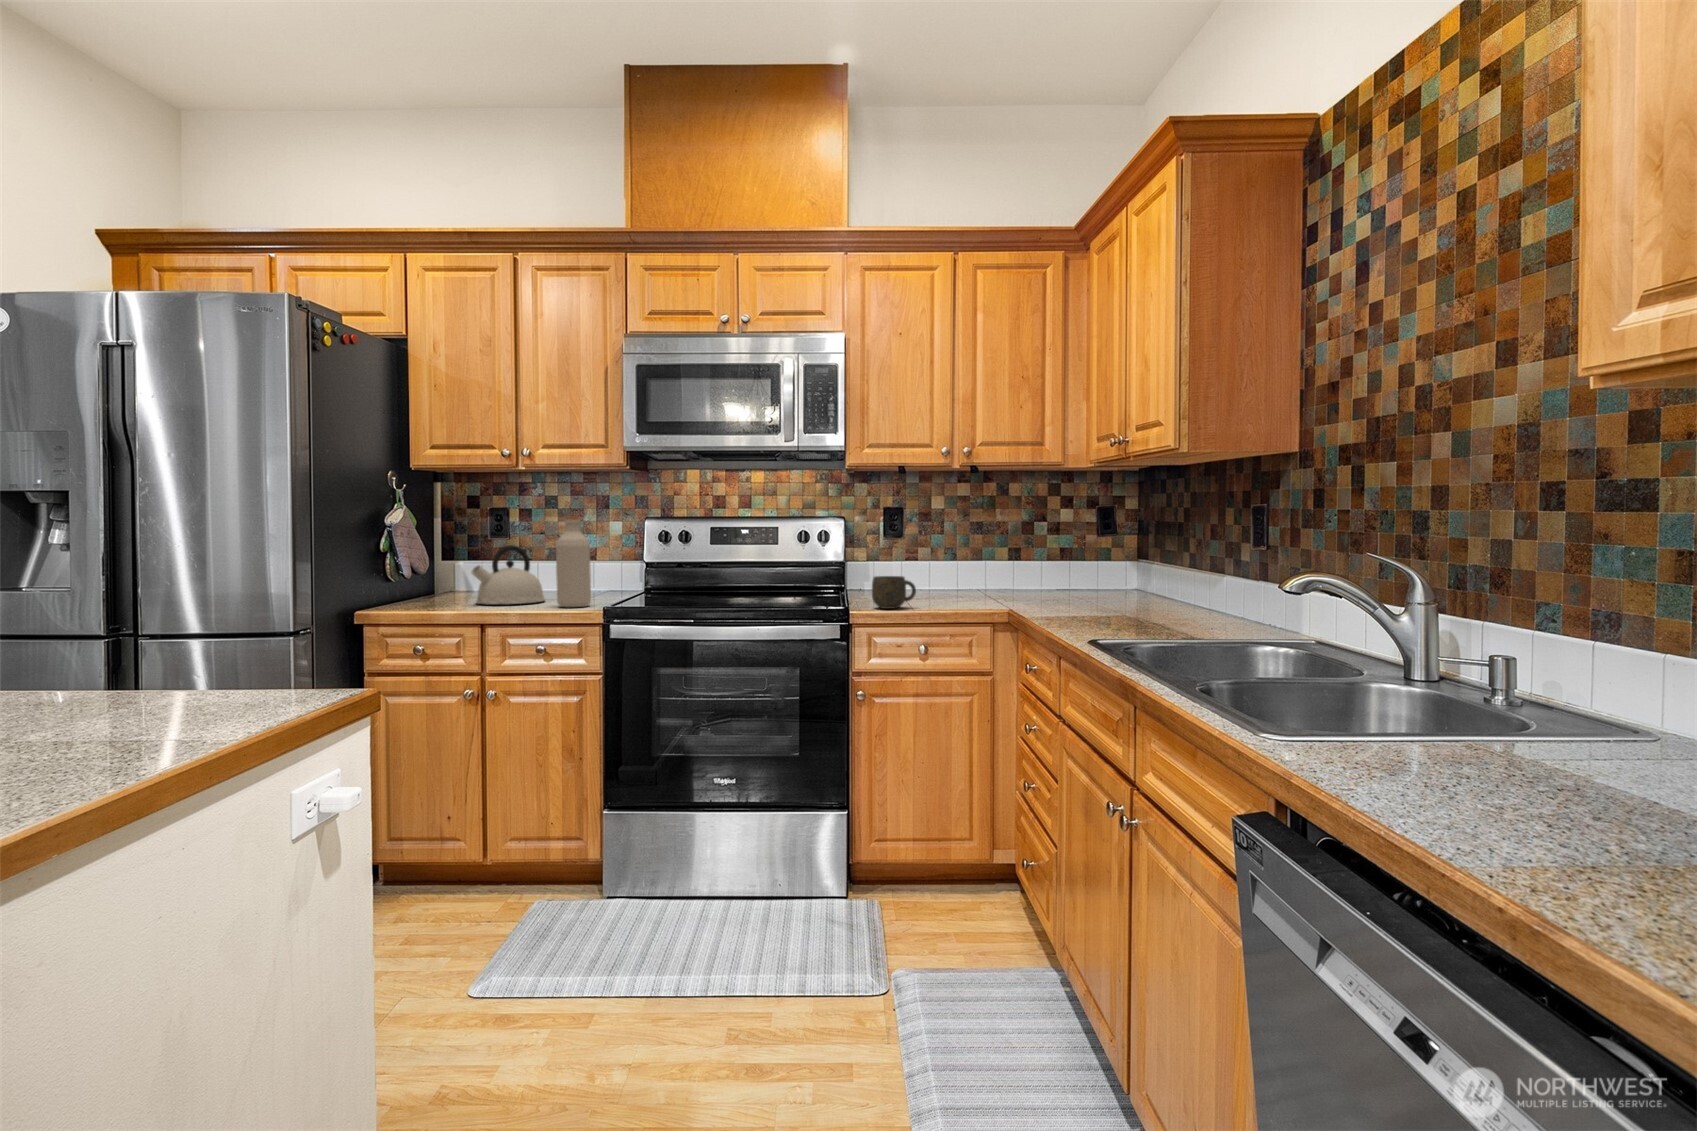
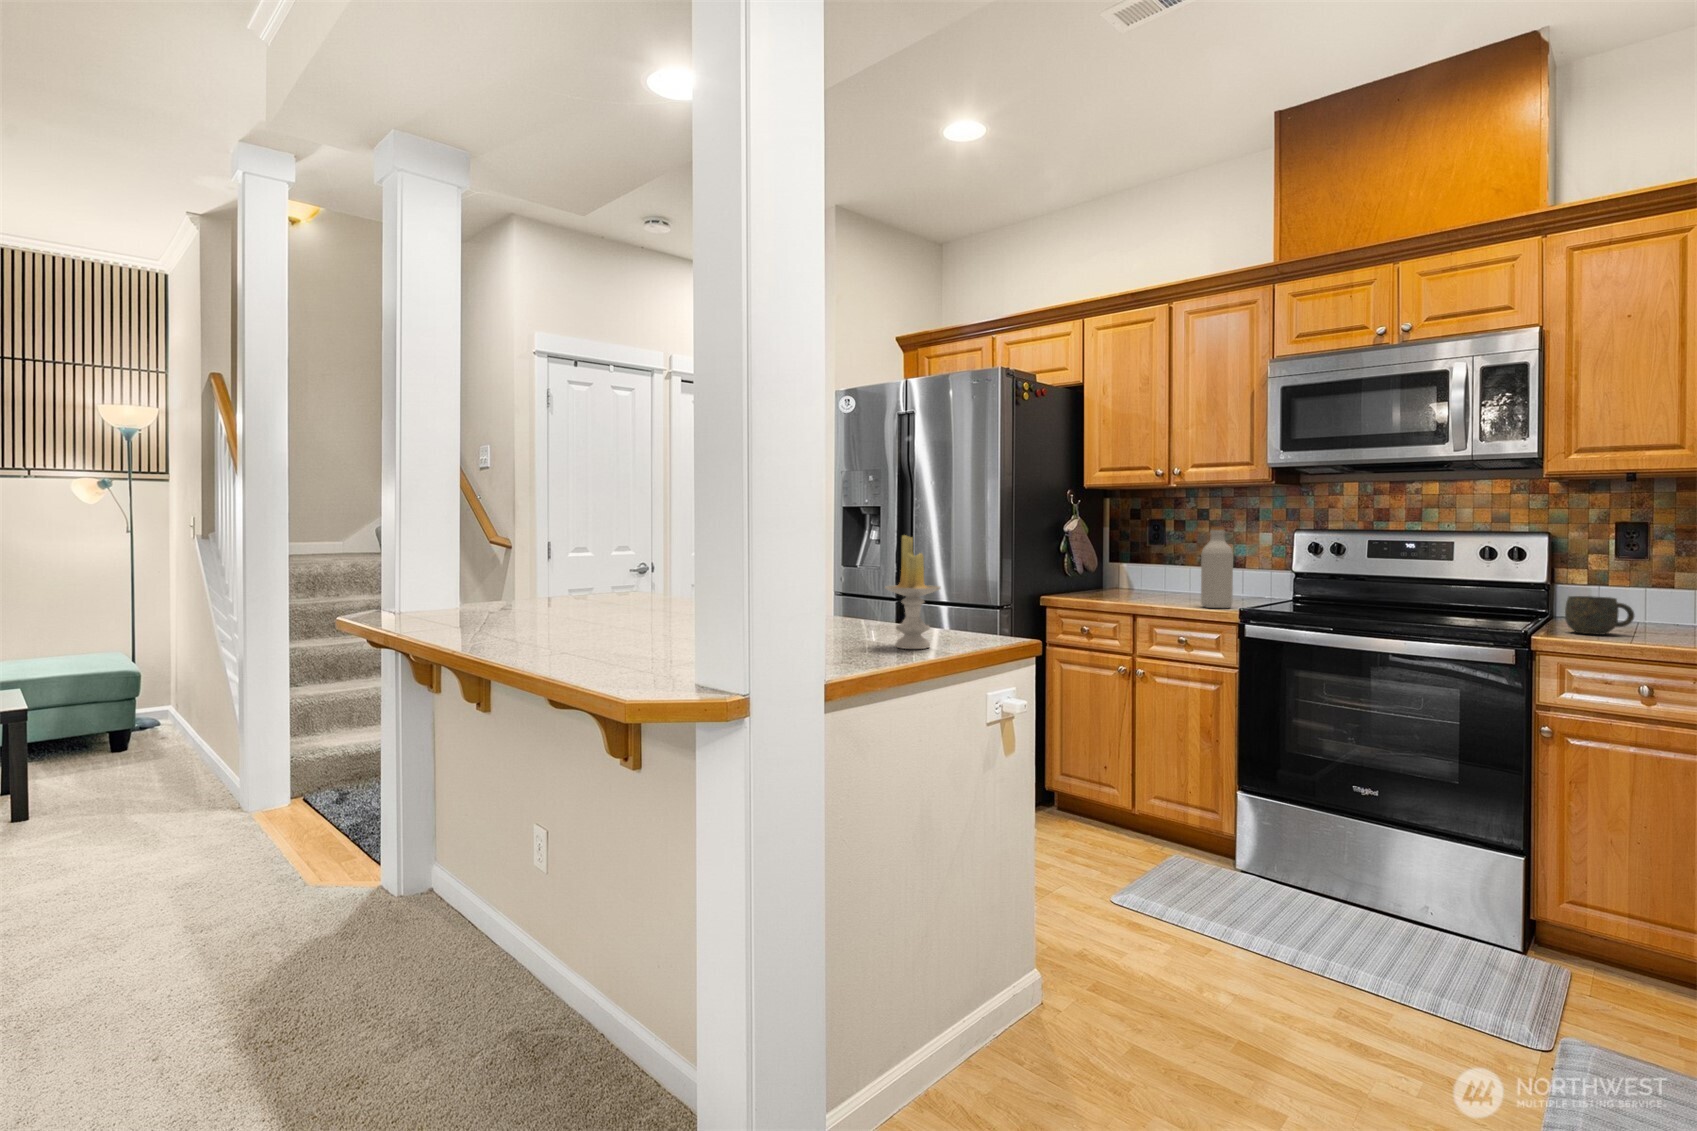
candle: none [59,527,180,718] -> present [885,536,940,649]
kettle: present [471,545,545,604] -> none [1129,552,1192,602]

